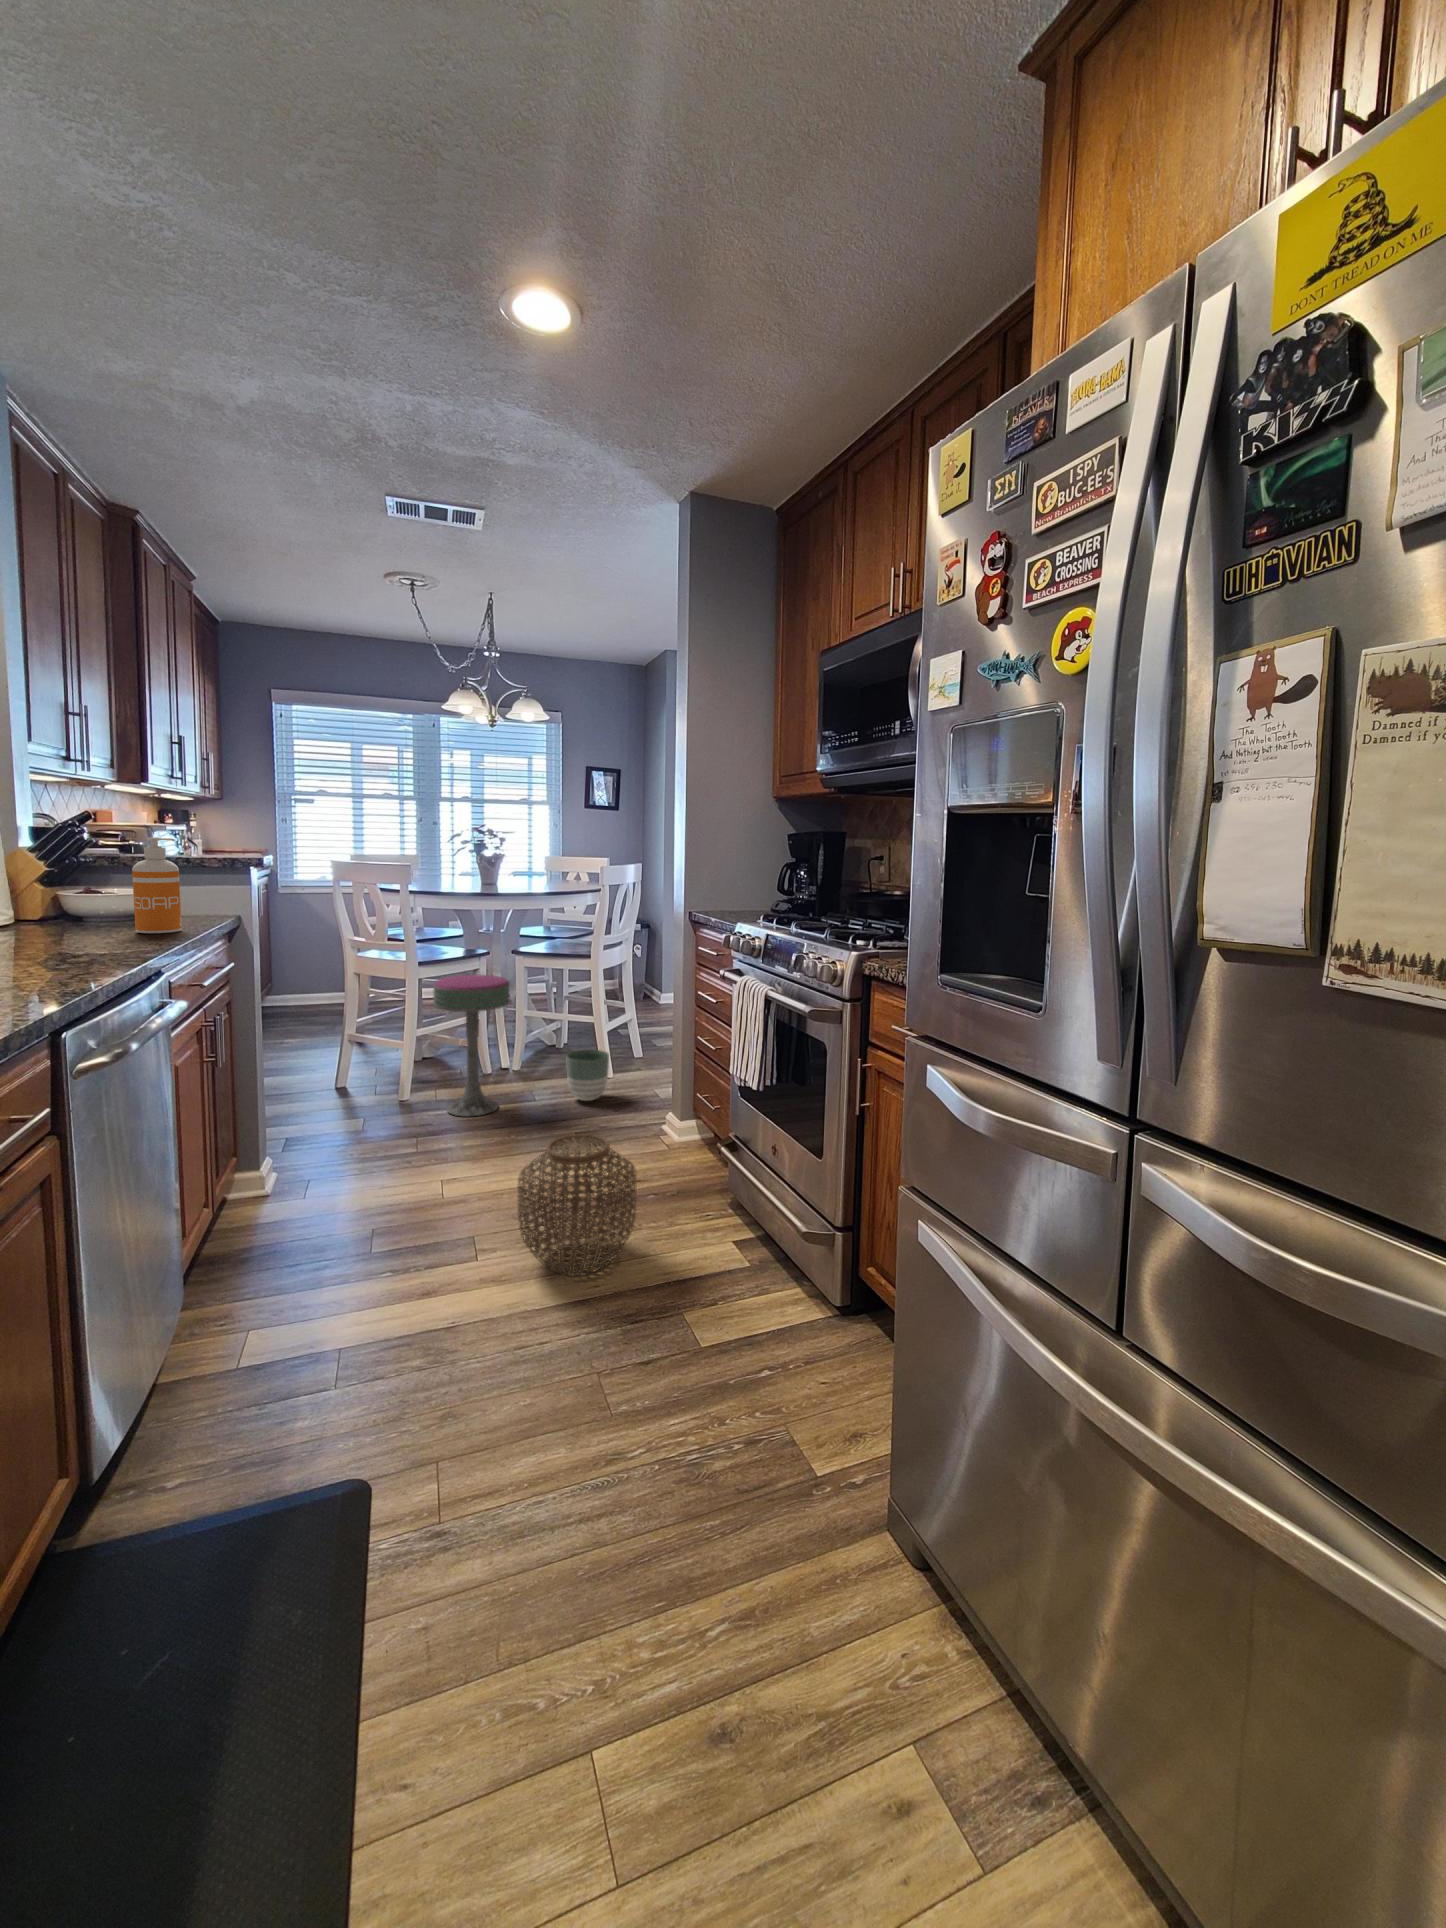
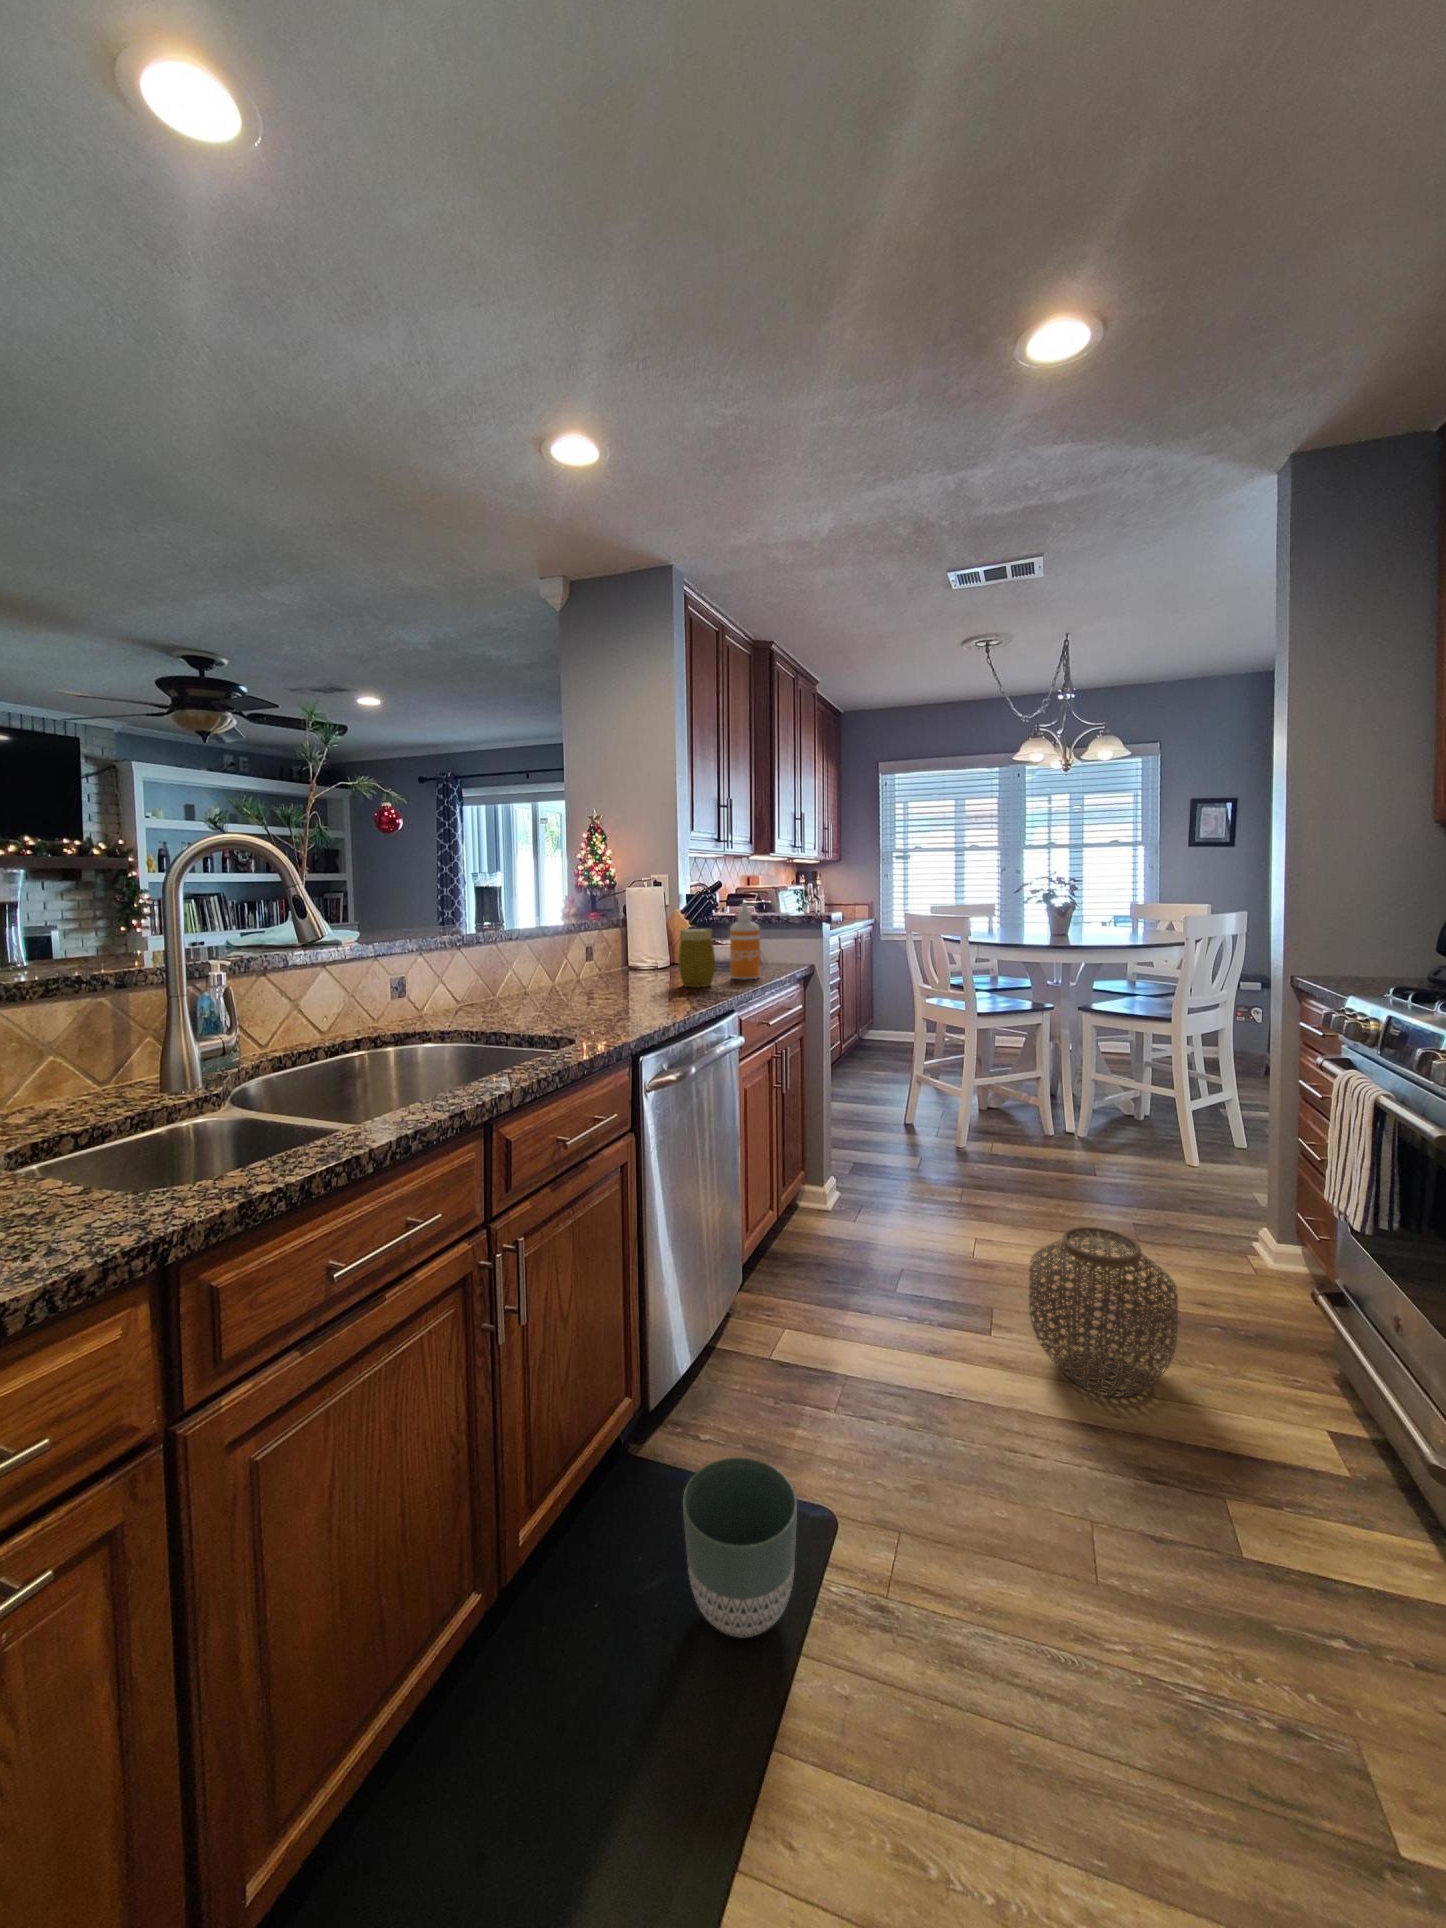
jar: none [52,867,118,945] -> present [678,928,715,987]
bar stool: present [433,975,510,1117] -> none [984,1028,1065,1176]
planter: present [566,1049,609,1101] -> present [683,1457,797,1637]

